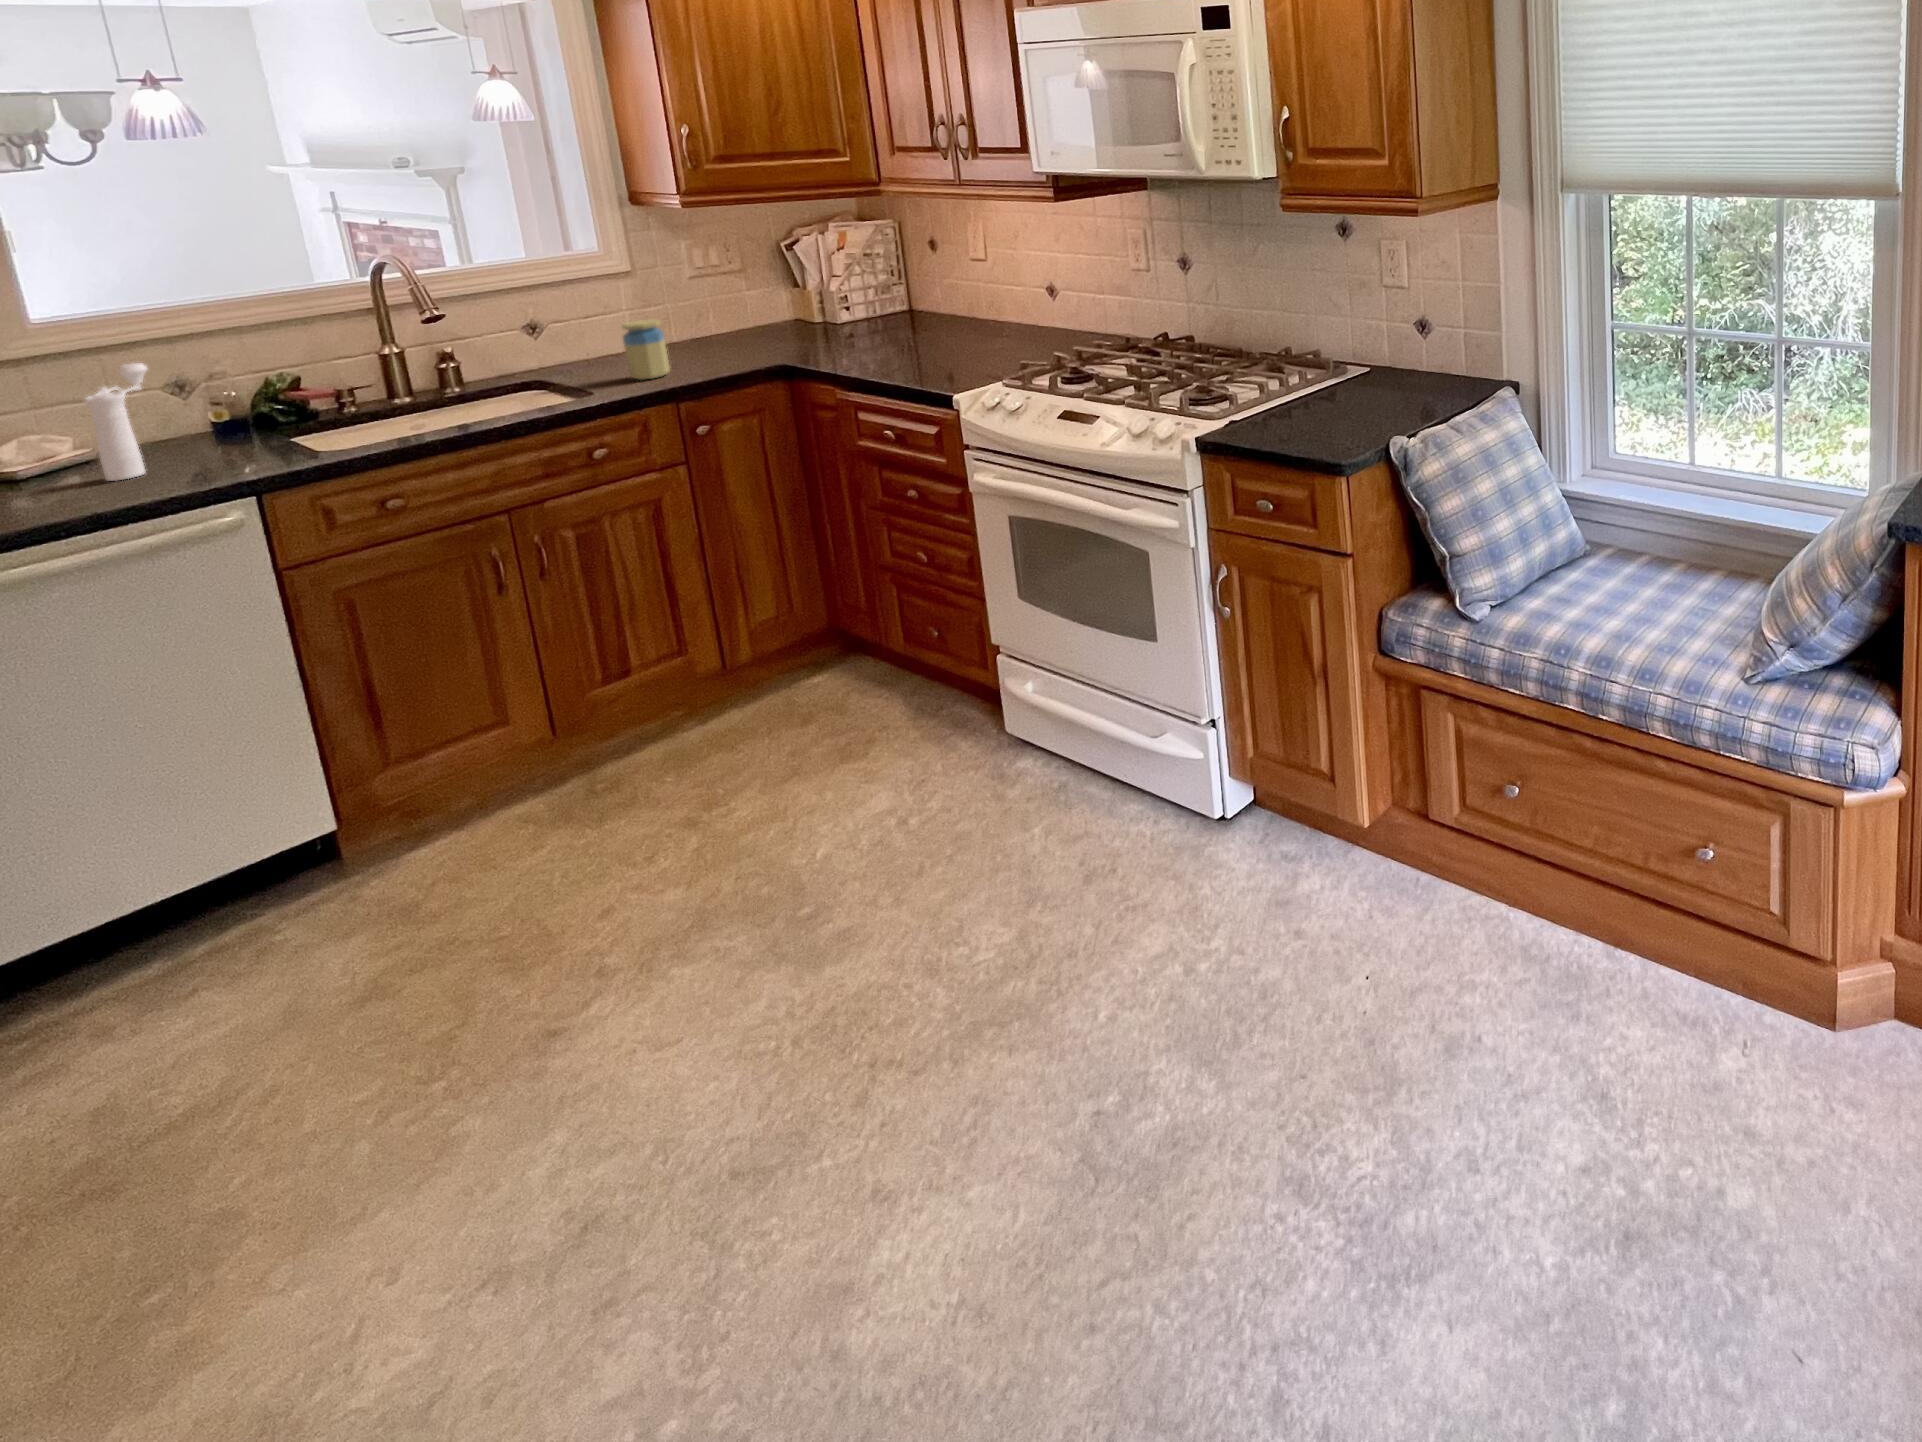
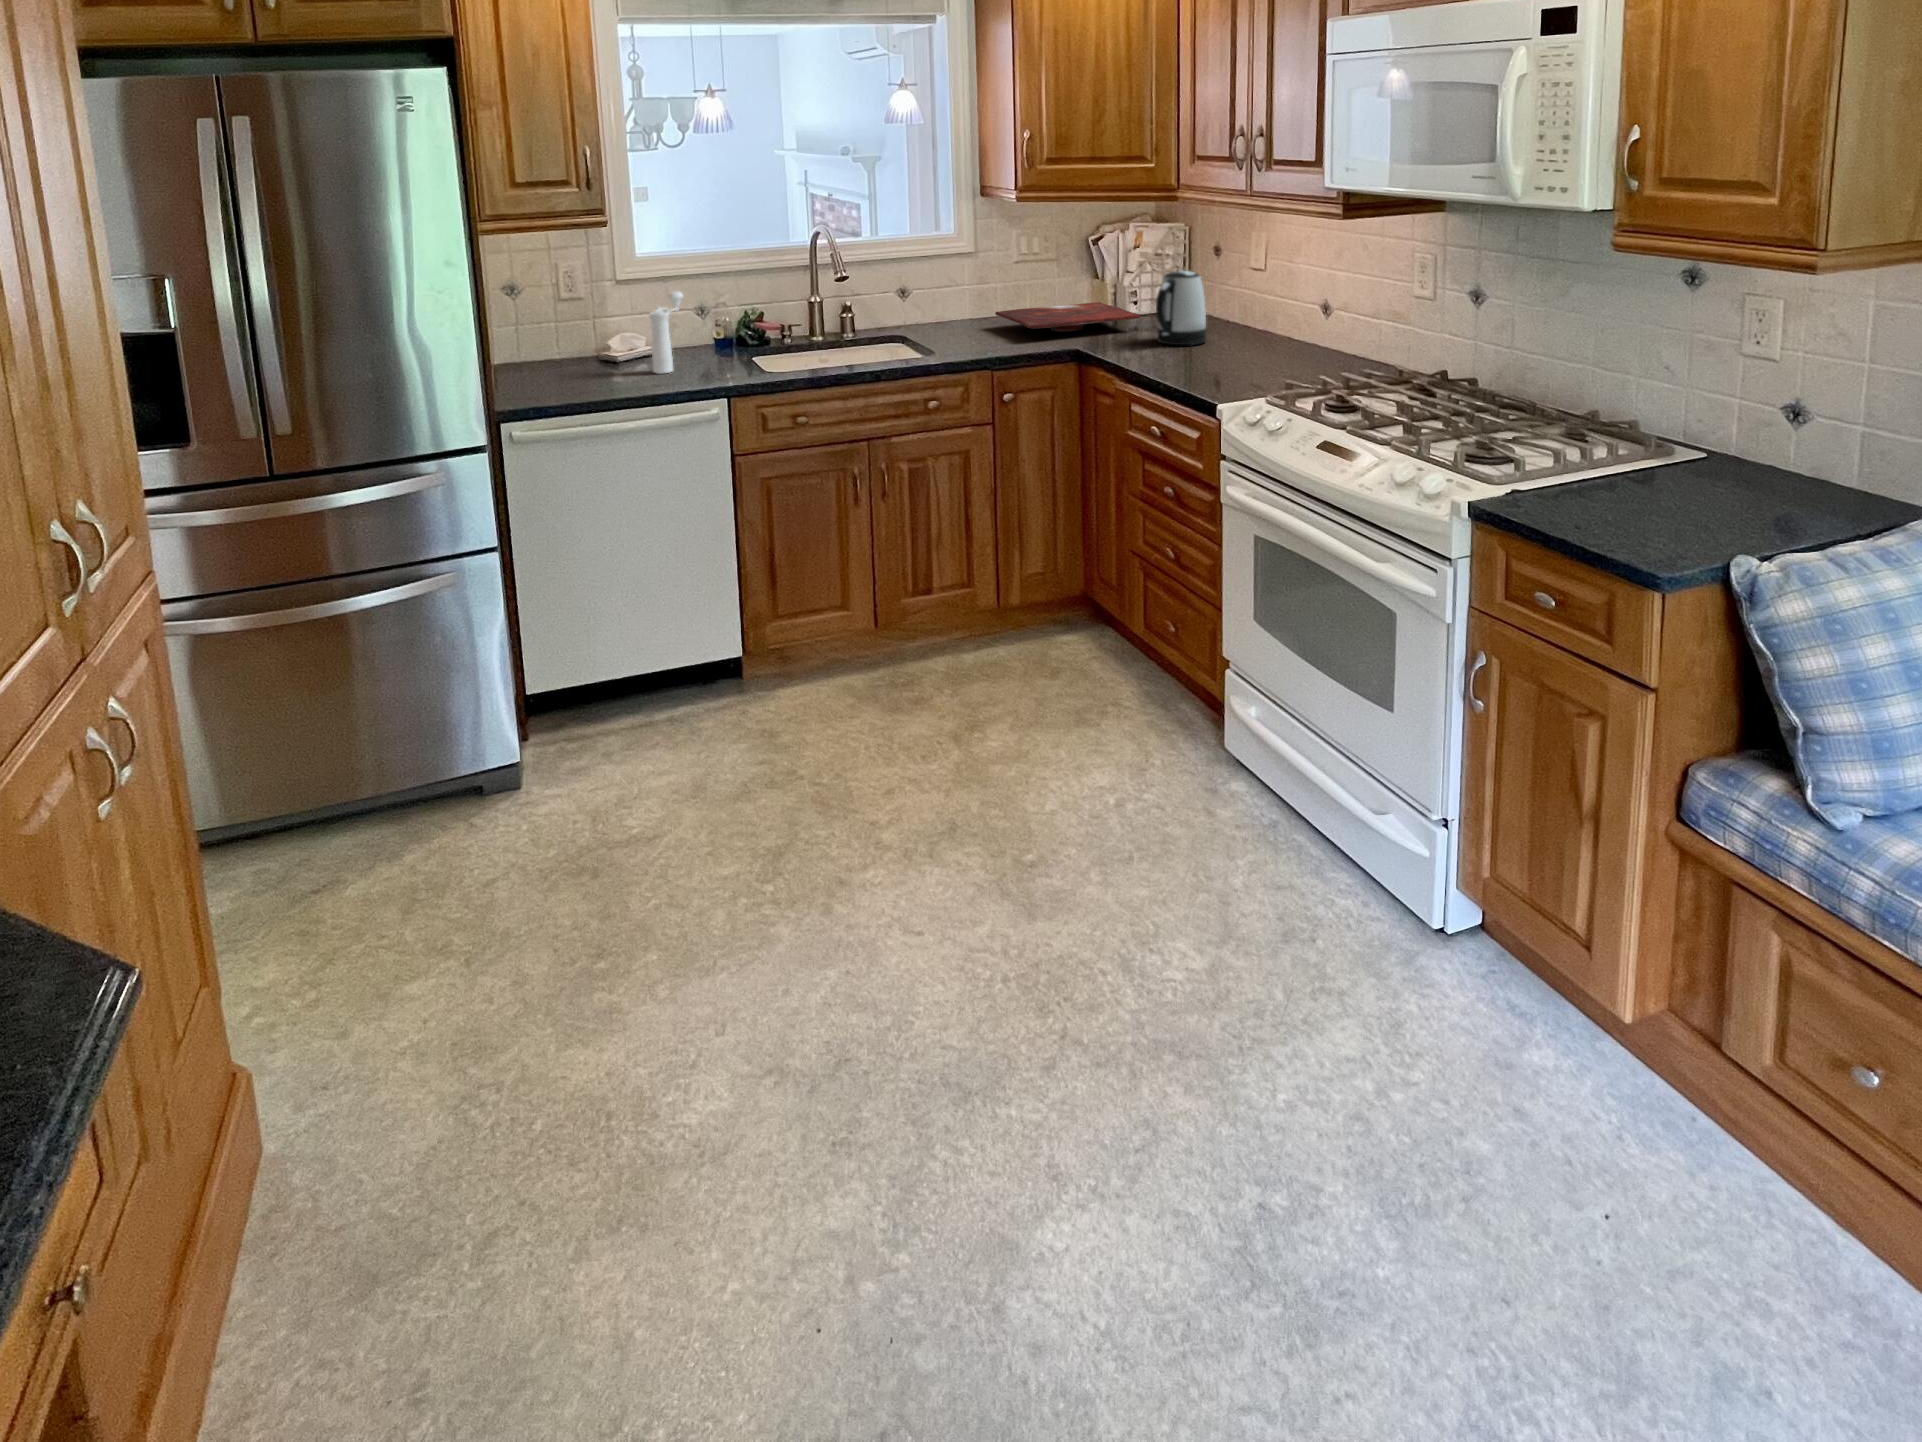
kettle: none [870,268,932,346] -> present [1156,271,1207,345]
cutting board: none [668,313,853,349] -> present [995,302,1140,332]
jar: present [622,319,670,380] -> none [963,296,993,347]

